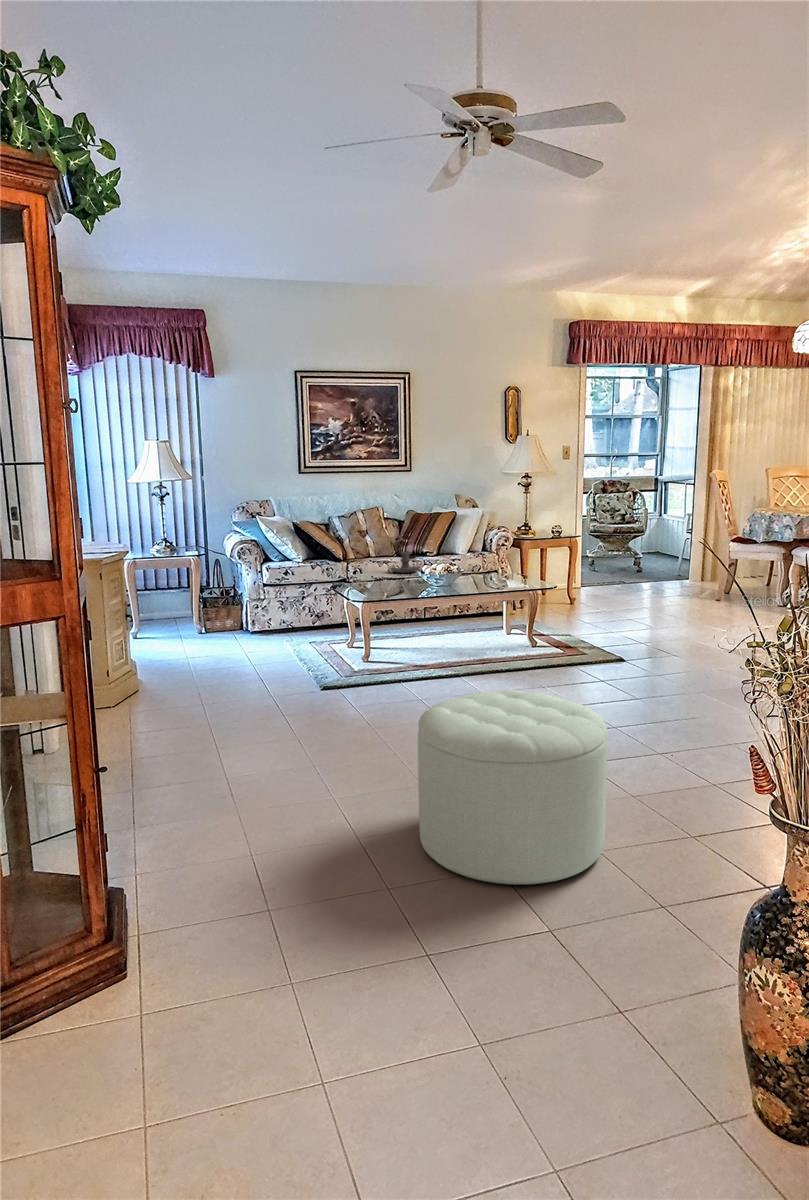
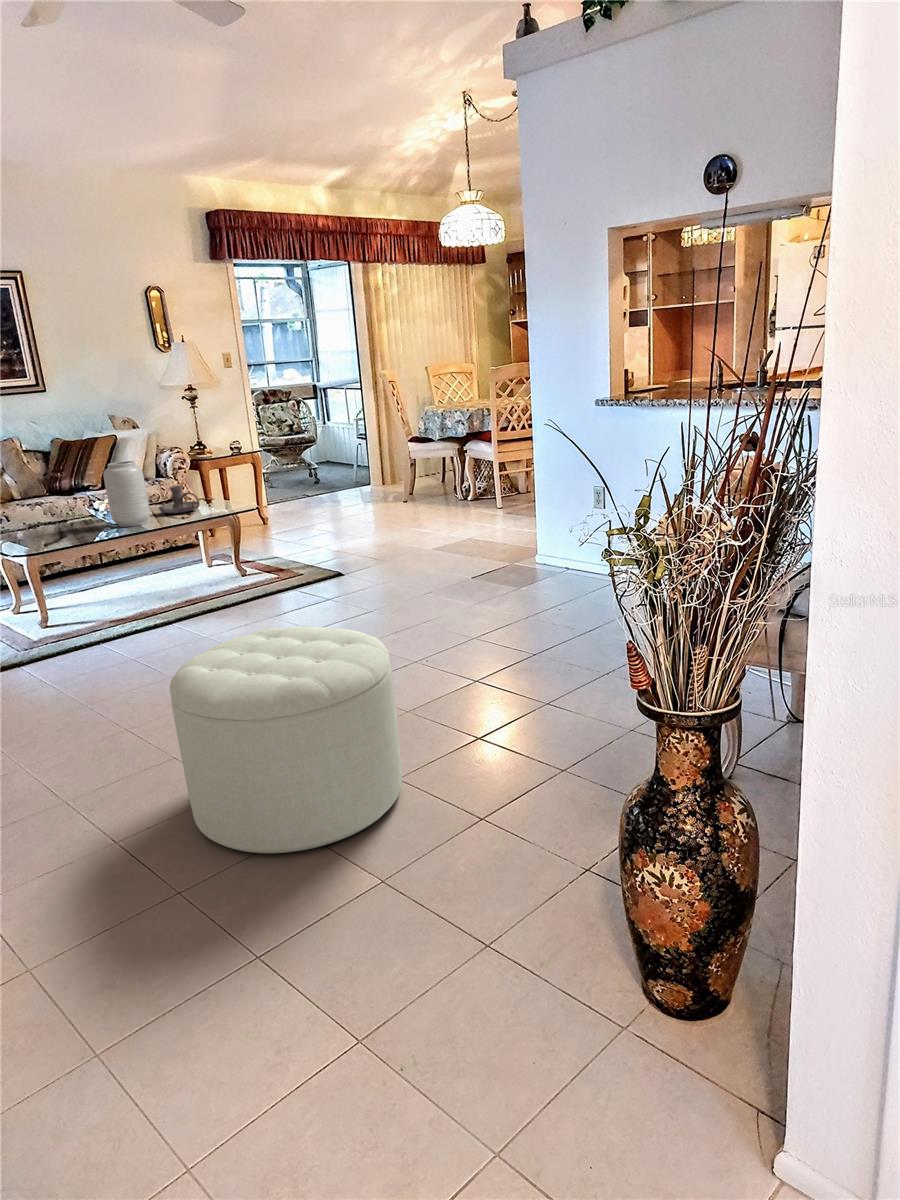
vase: none [434,534,465,589] -> present [103,461,150,527]
candle holder: present [391,552,420,573] -> present [159,486,200,513]

